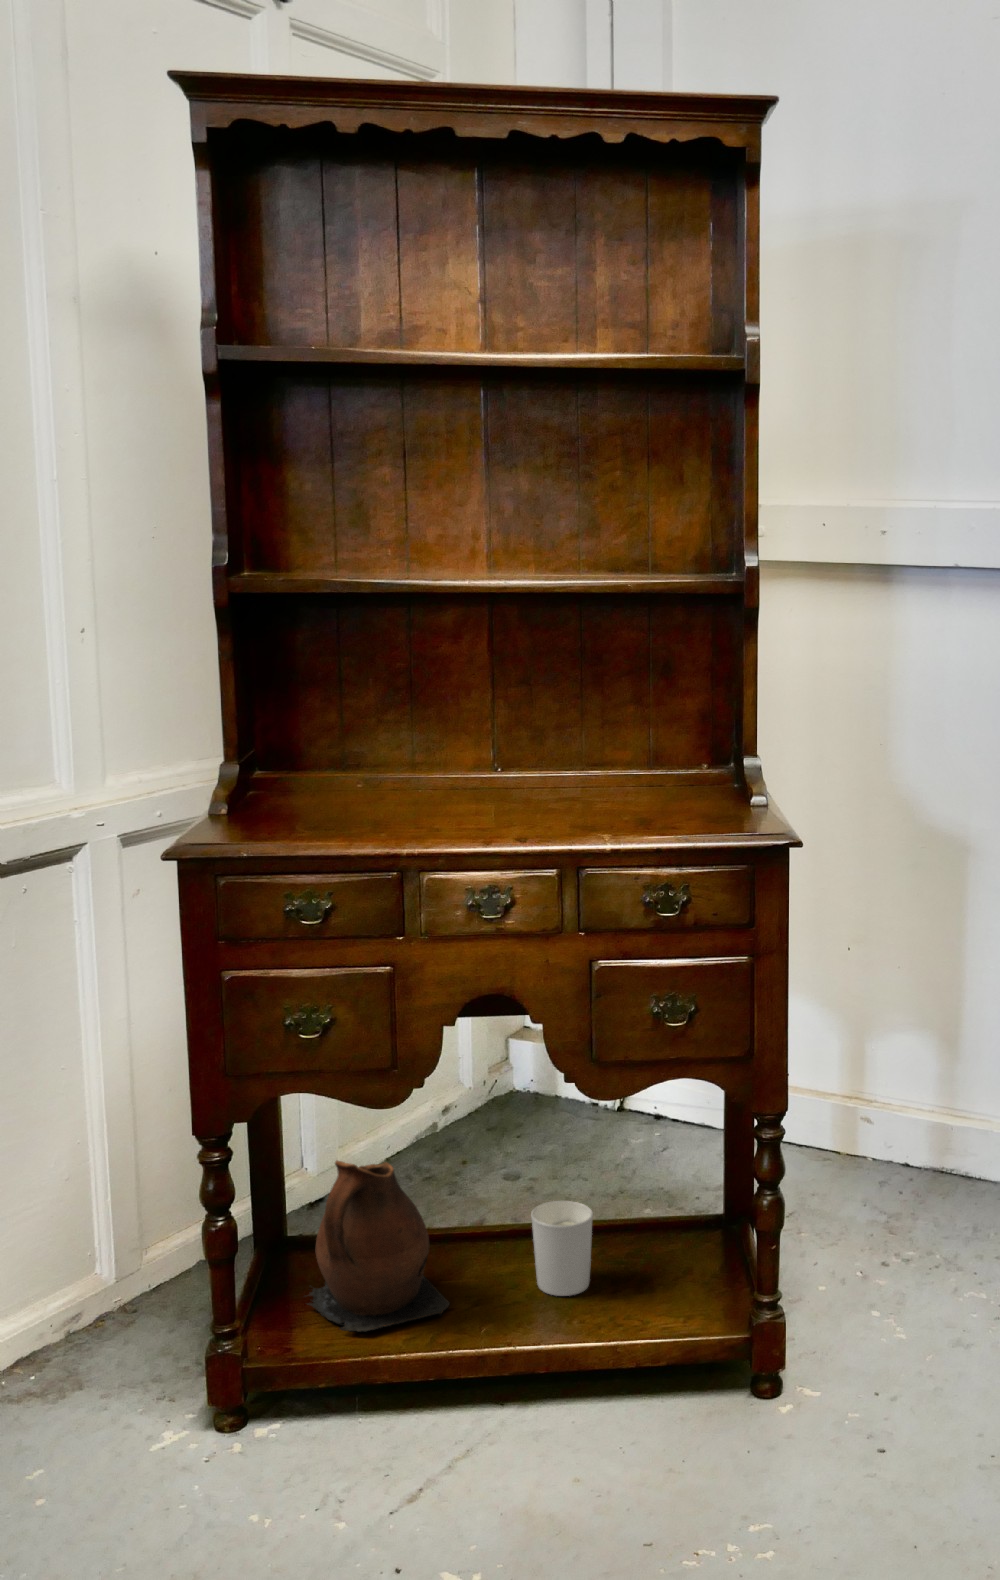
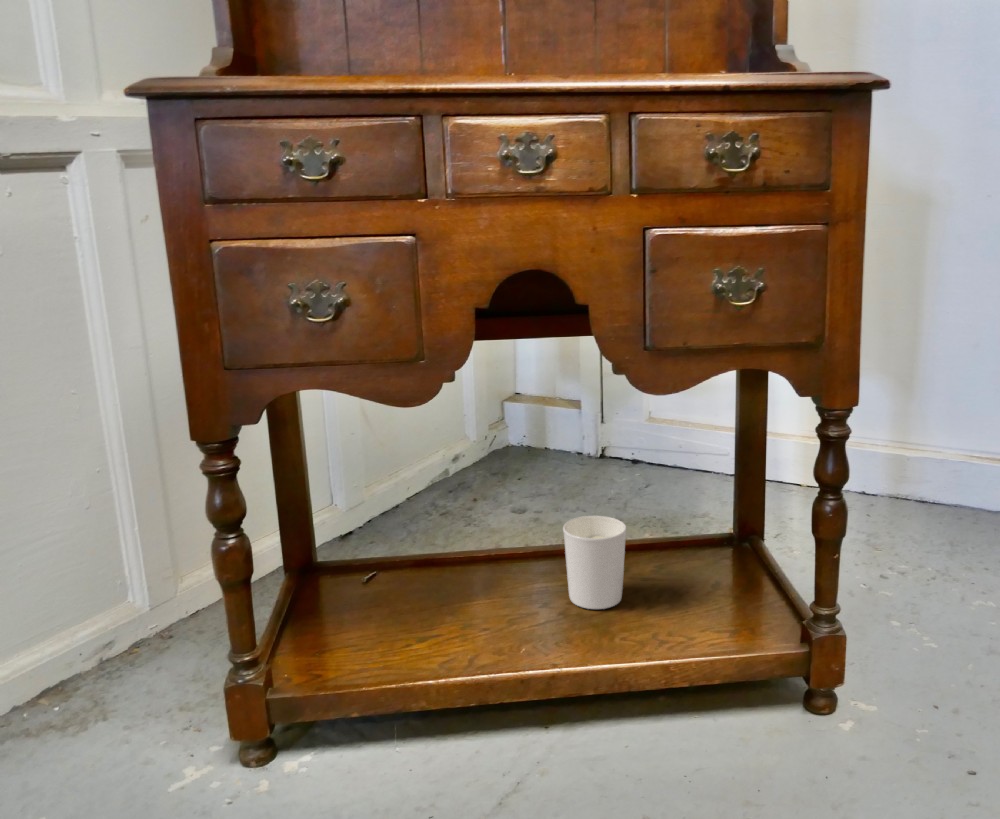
ceramic pitcher: present [307,1161,450,1332] -> none [333,476,485,654]

